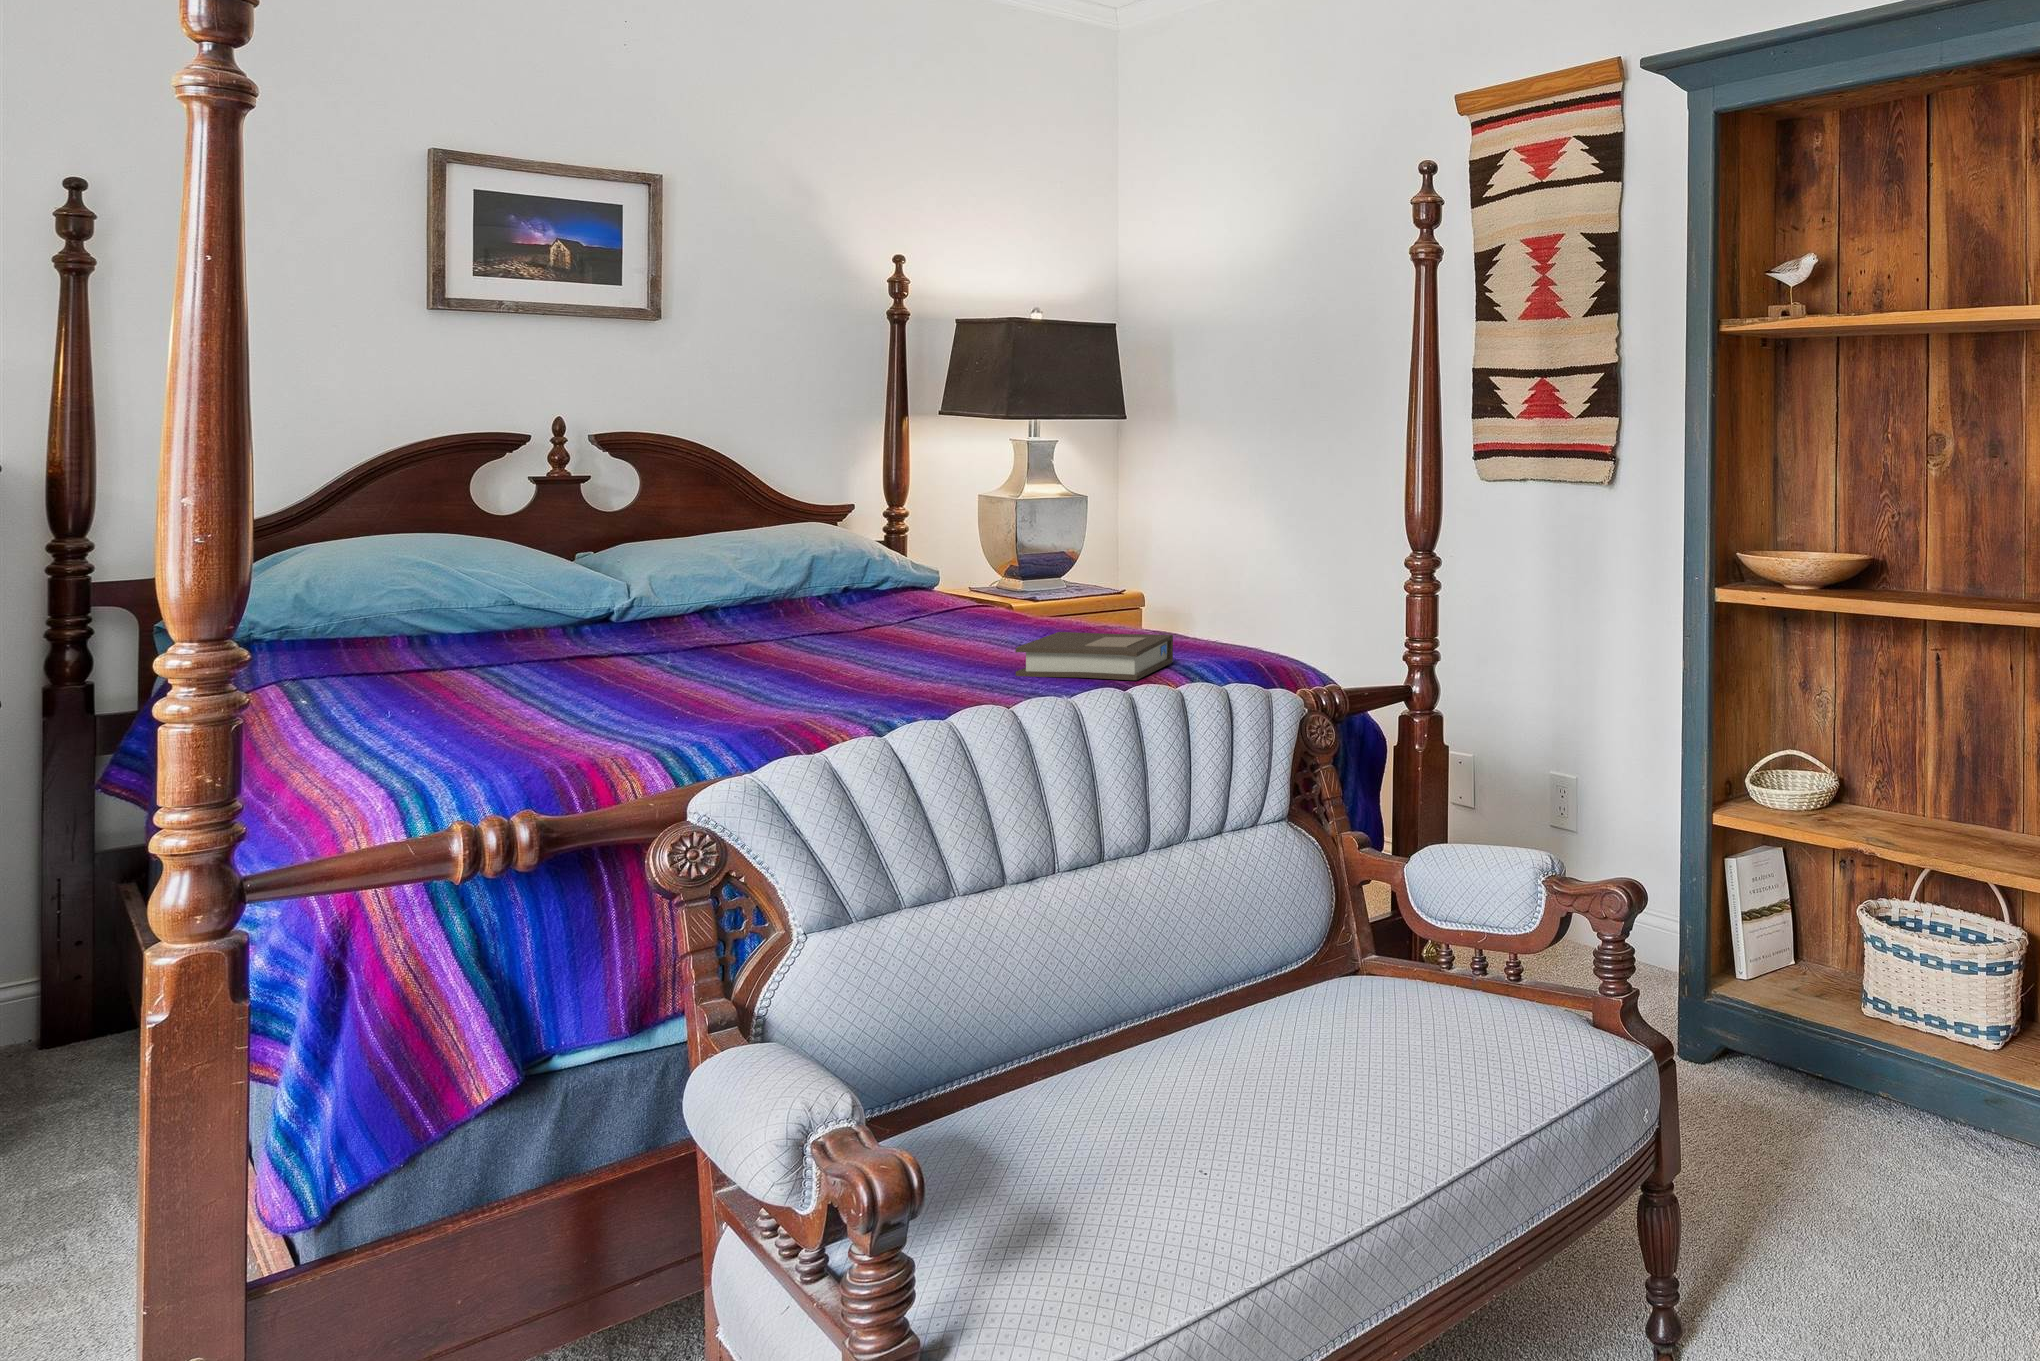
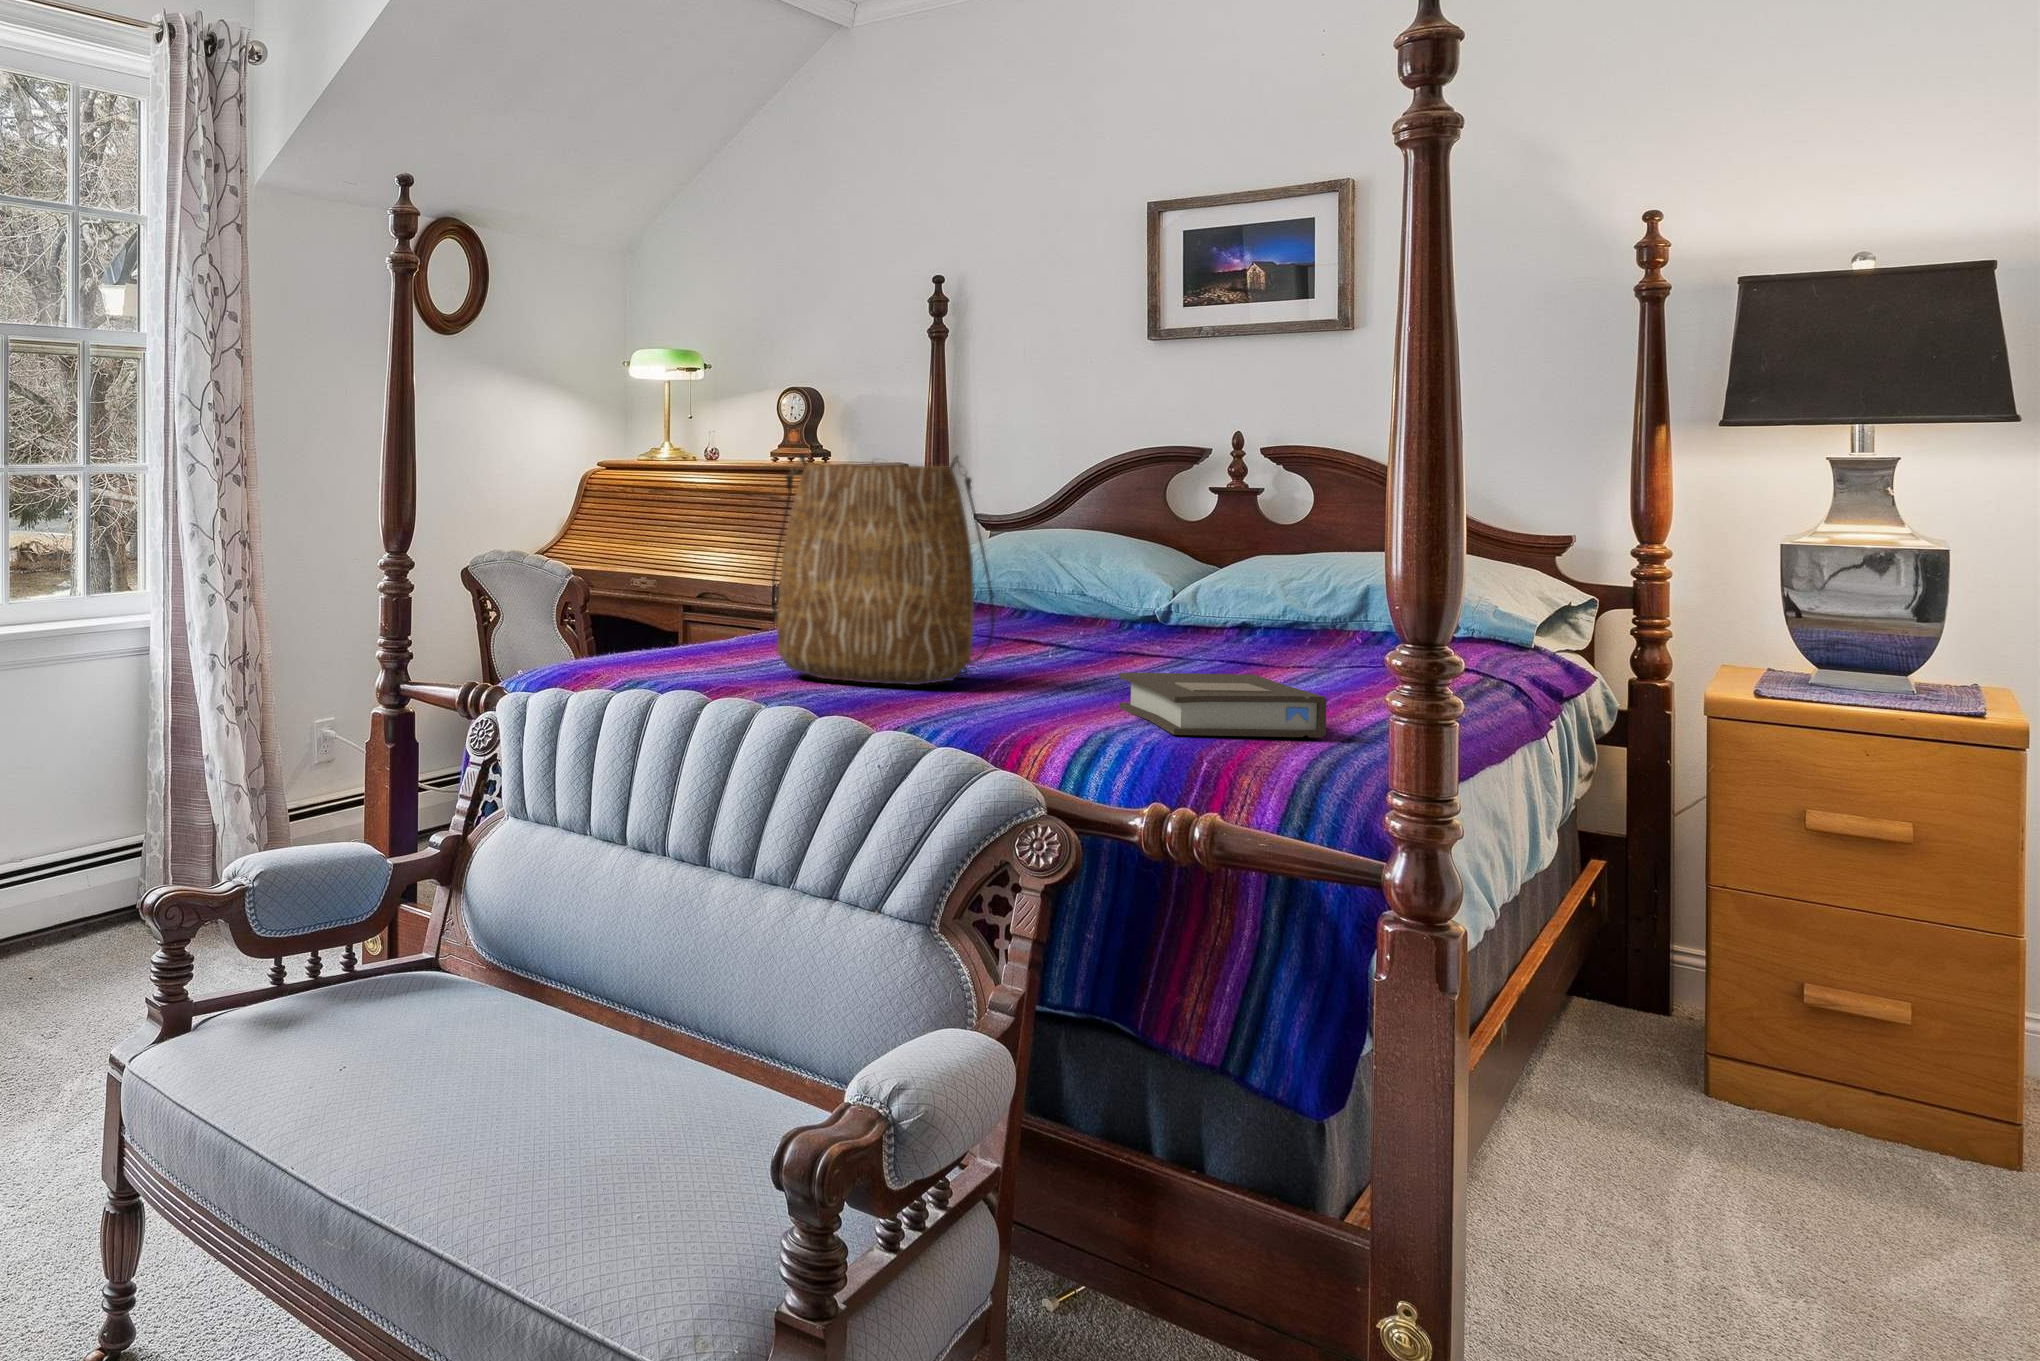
tote bag: none [677,477,901,711] -> present [771,454,995,685]

